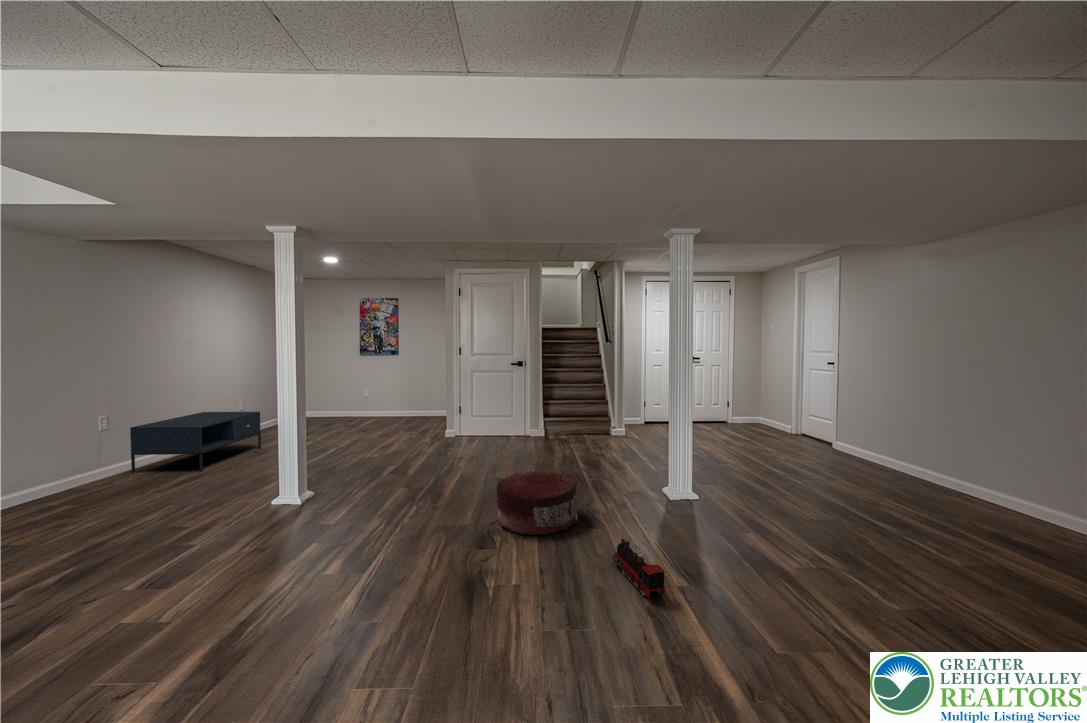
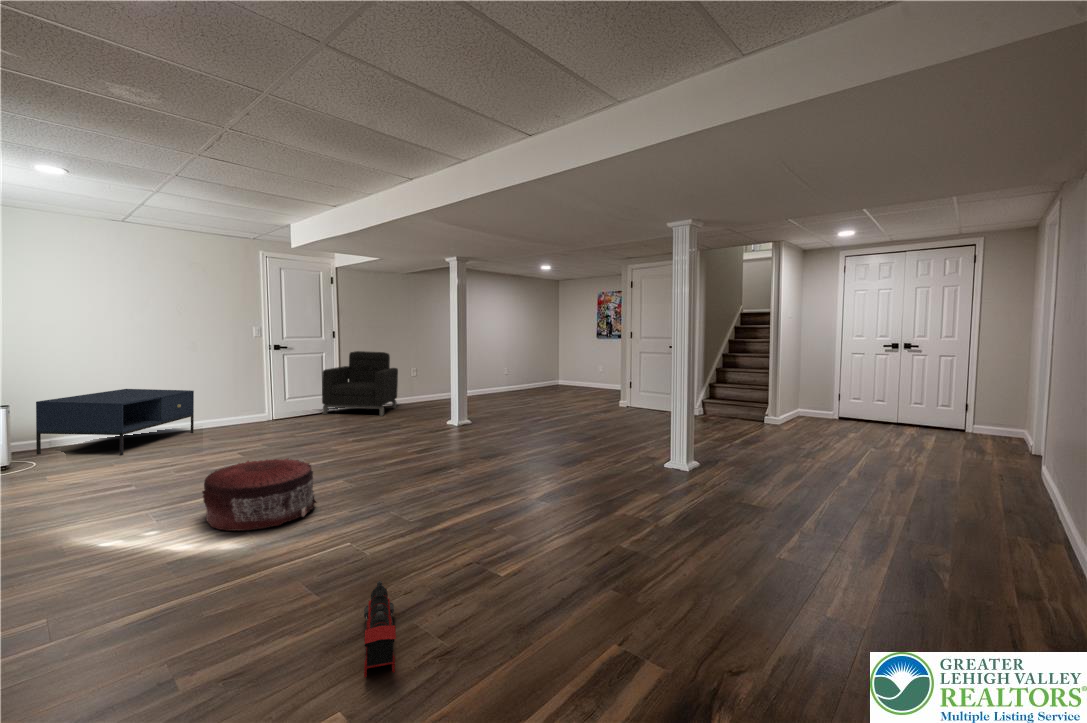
armchair: none [369,369,435,427] -> present [322,351,398,416]
pouf: present [496,470,577,535] -> present [202,458,316,531]
toy train: present [613,538,666,598] -> present [364,581,396,677]

